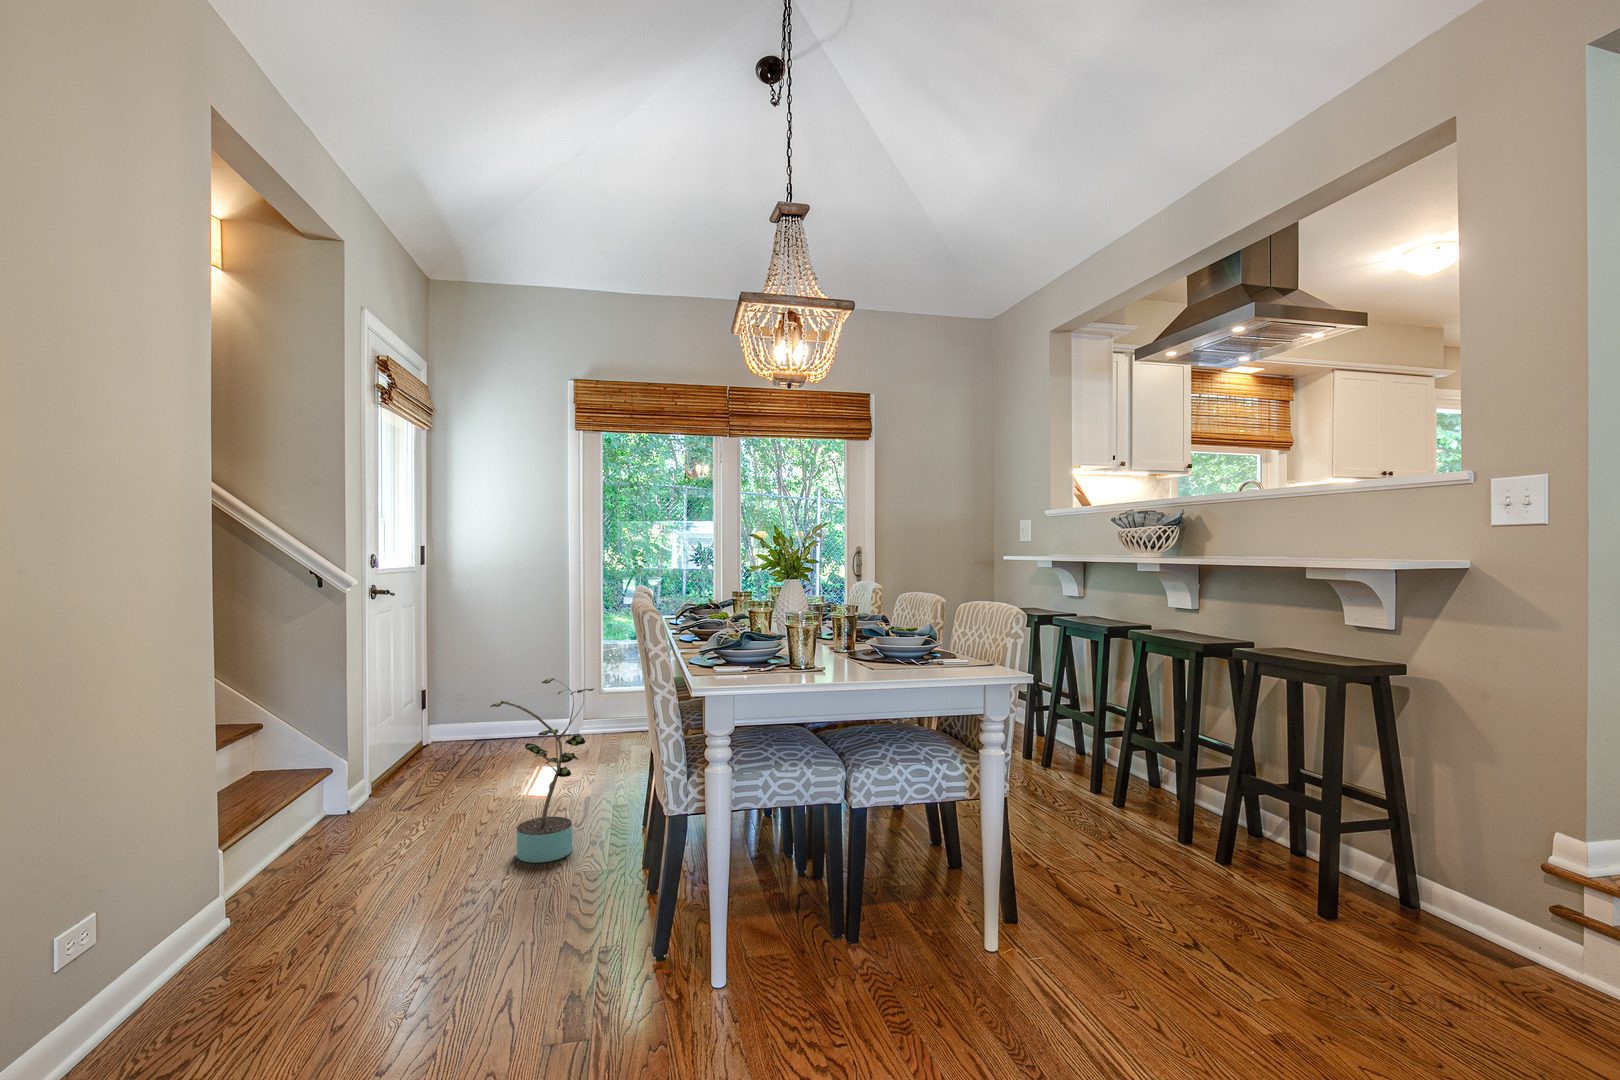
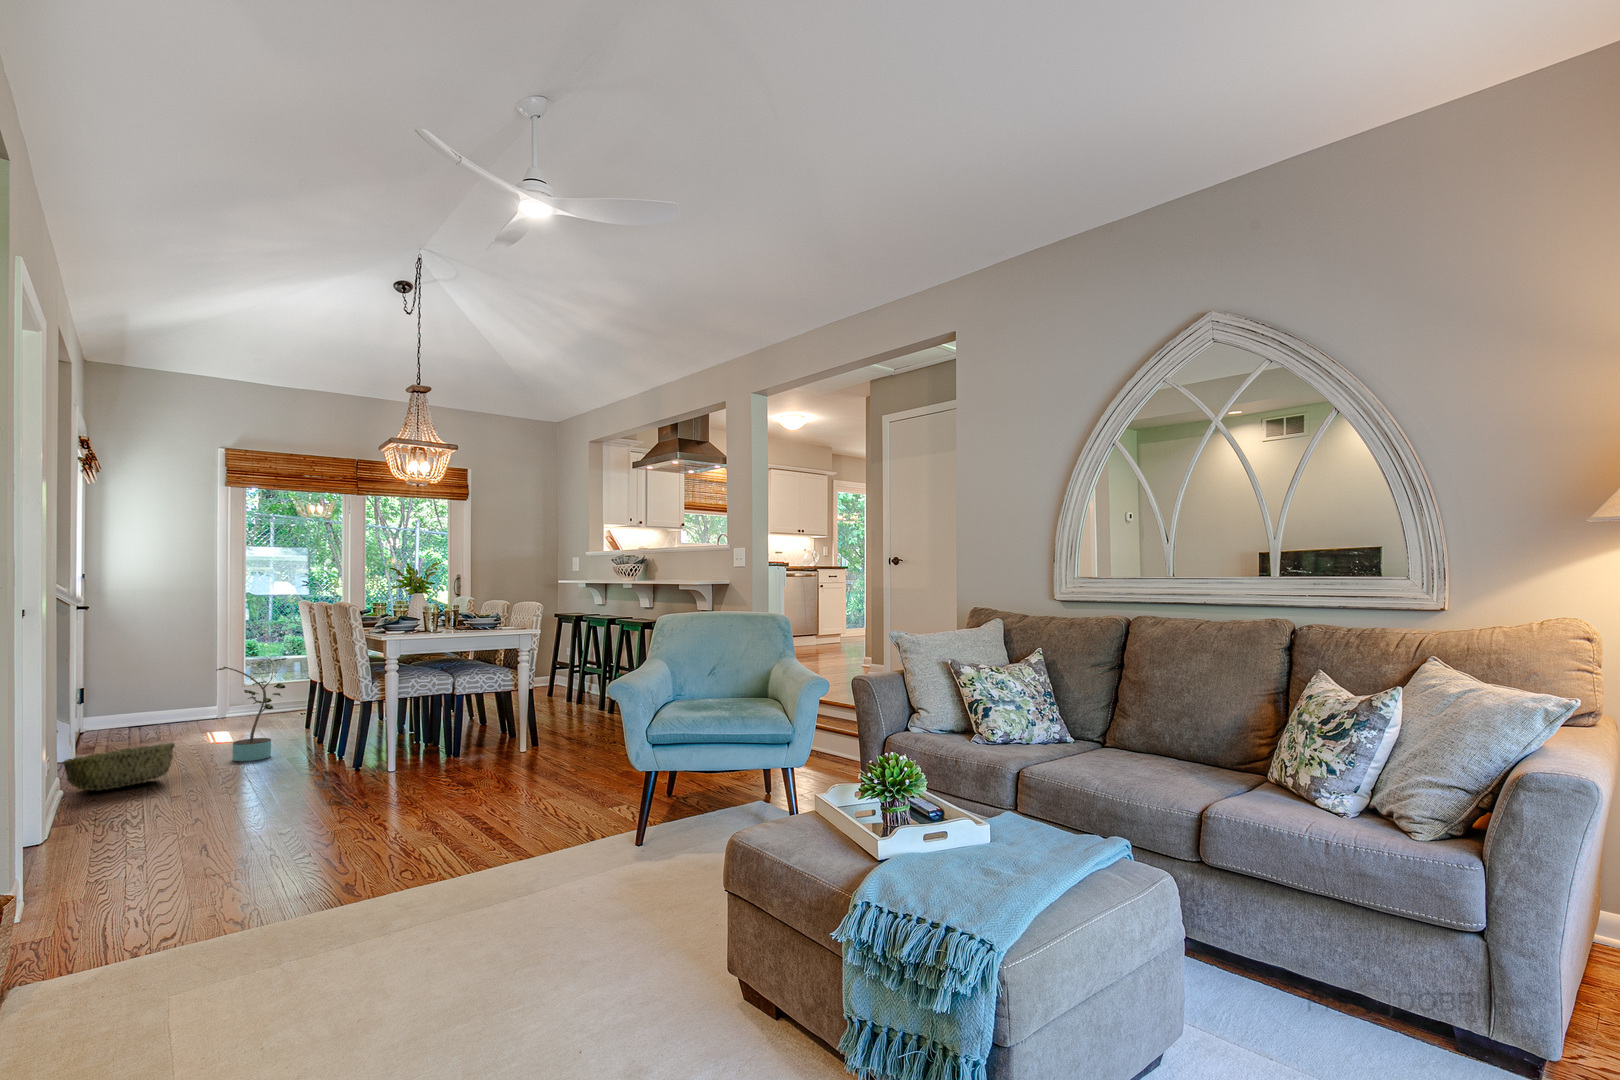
woven basket: none [223,837,398,930] -> present [63,743,175,791]

